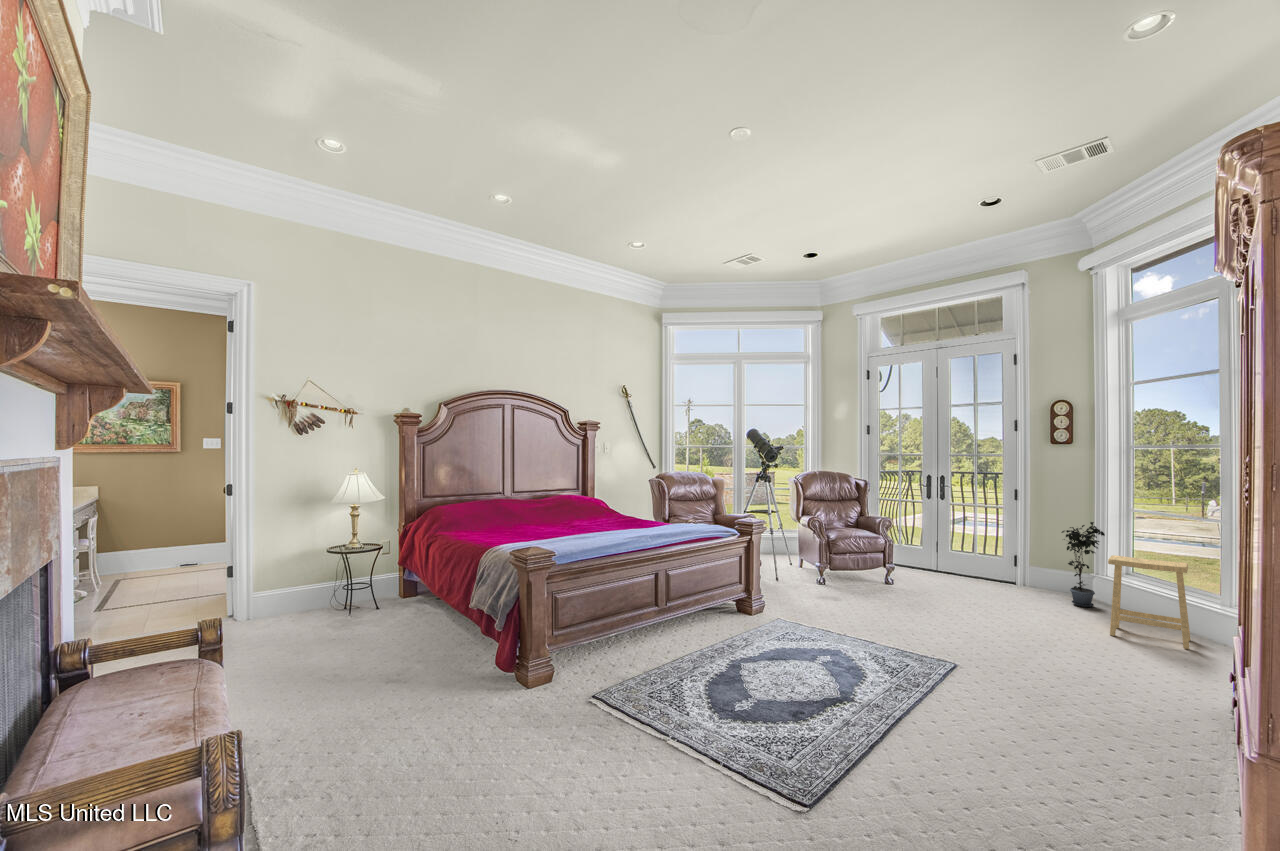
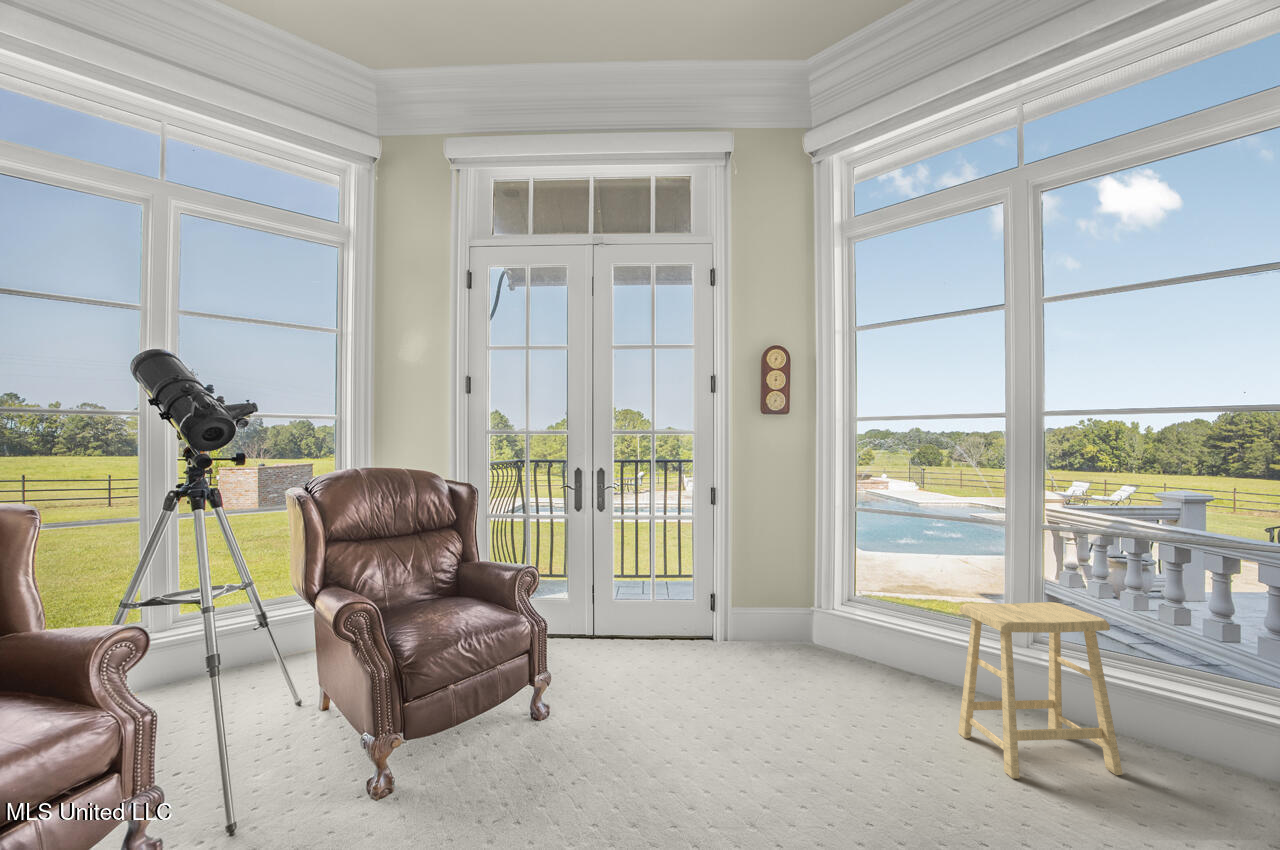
potted plant: present [1062,522,1105,607] -> none [805,534,871,678]

